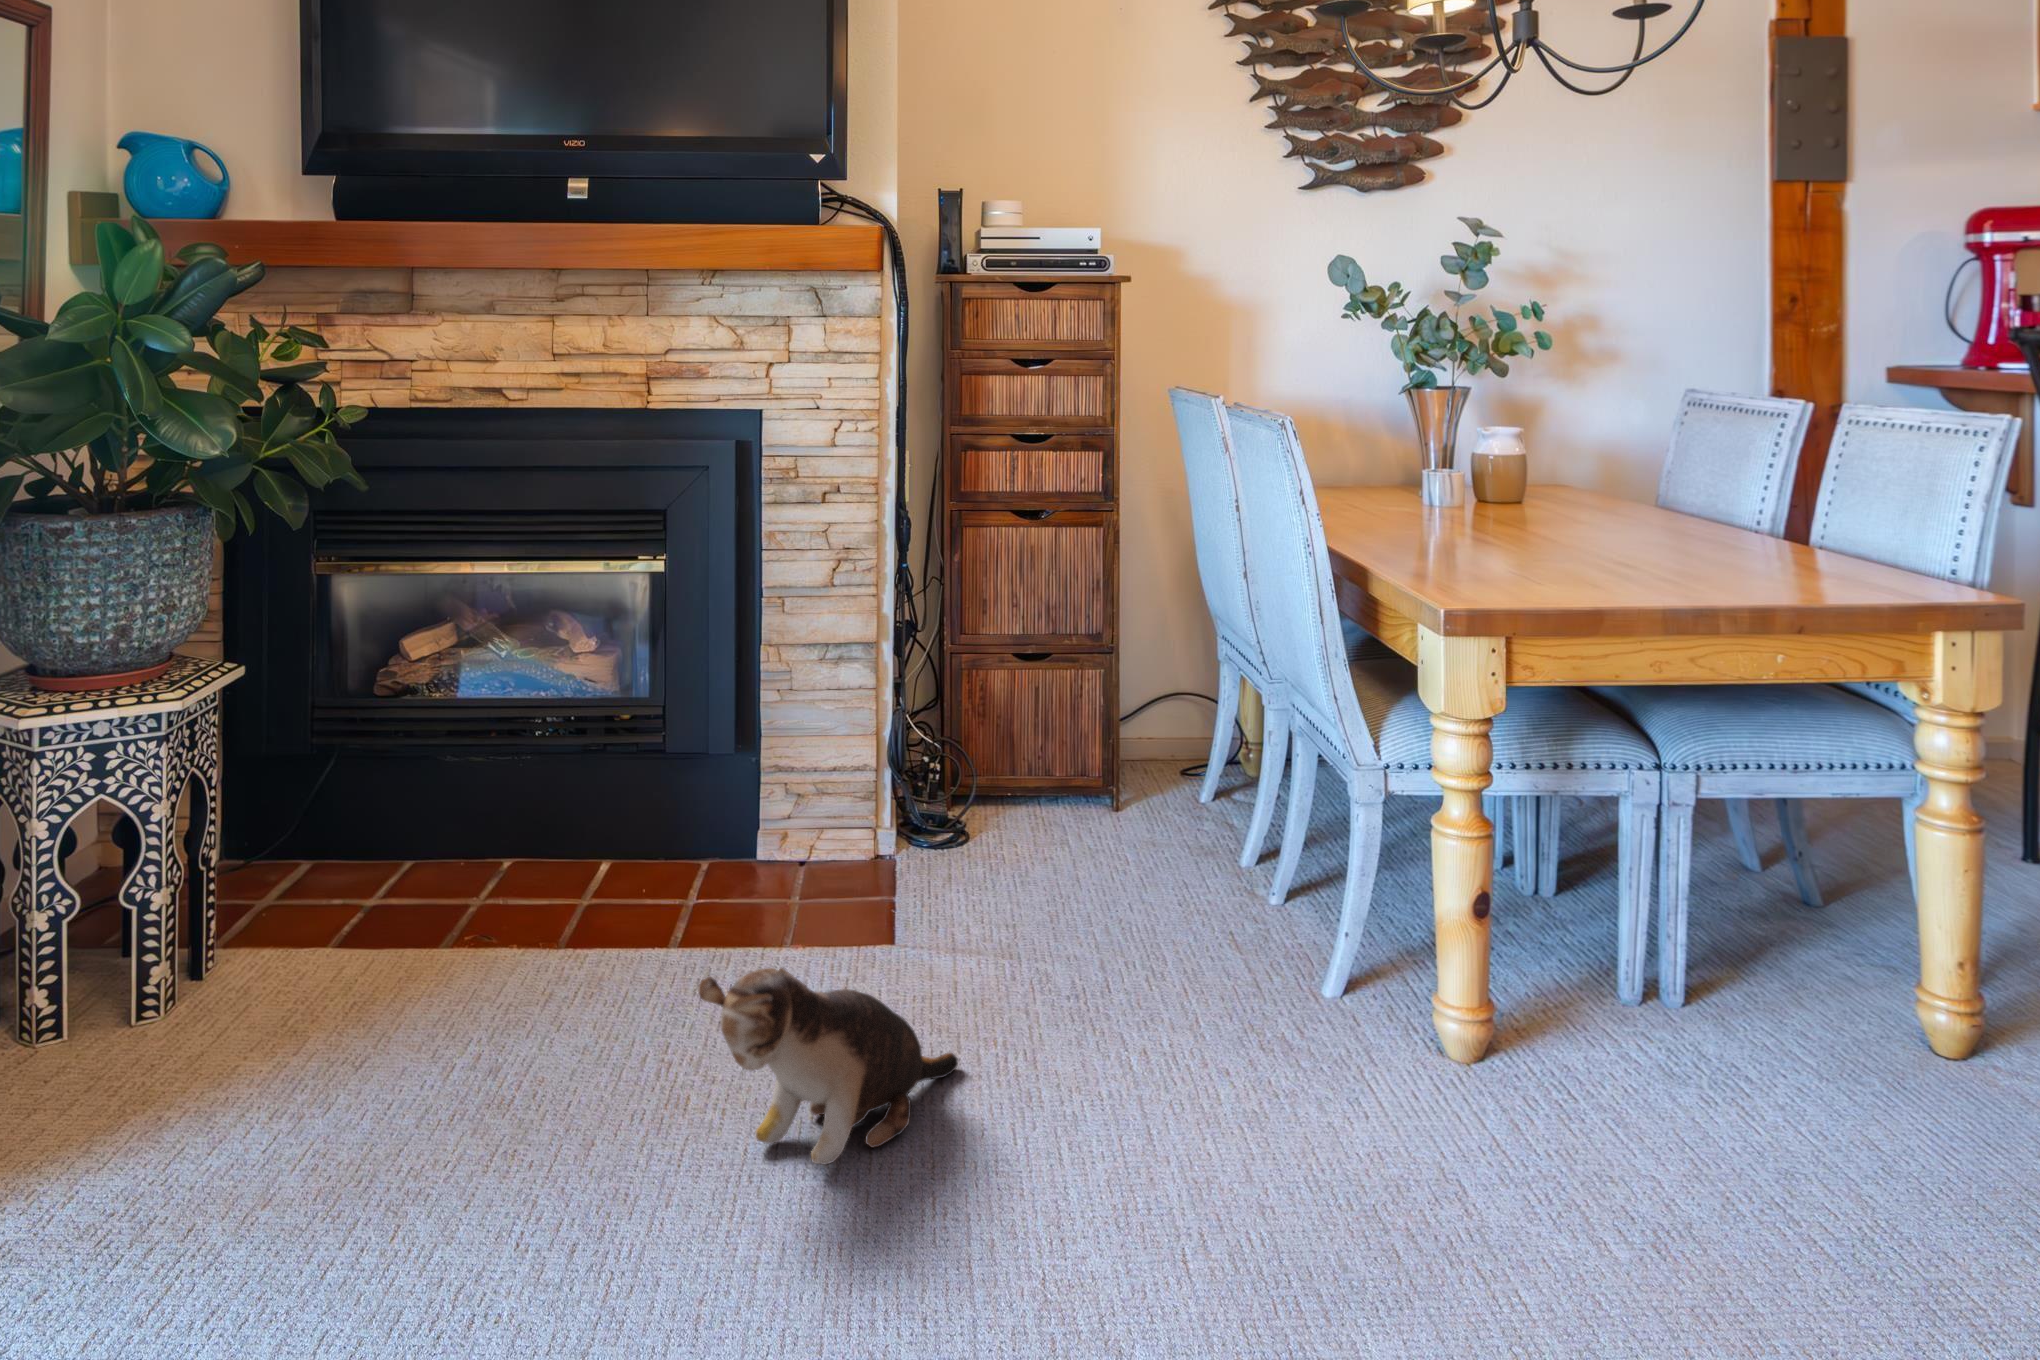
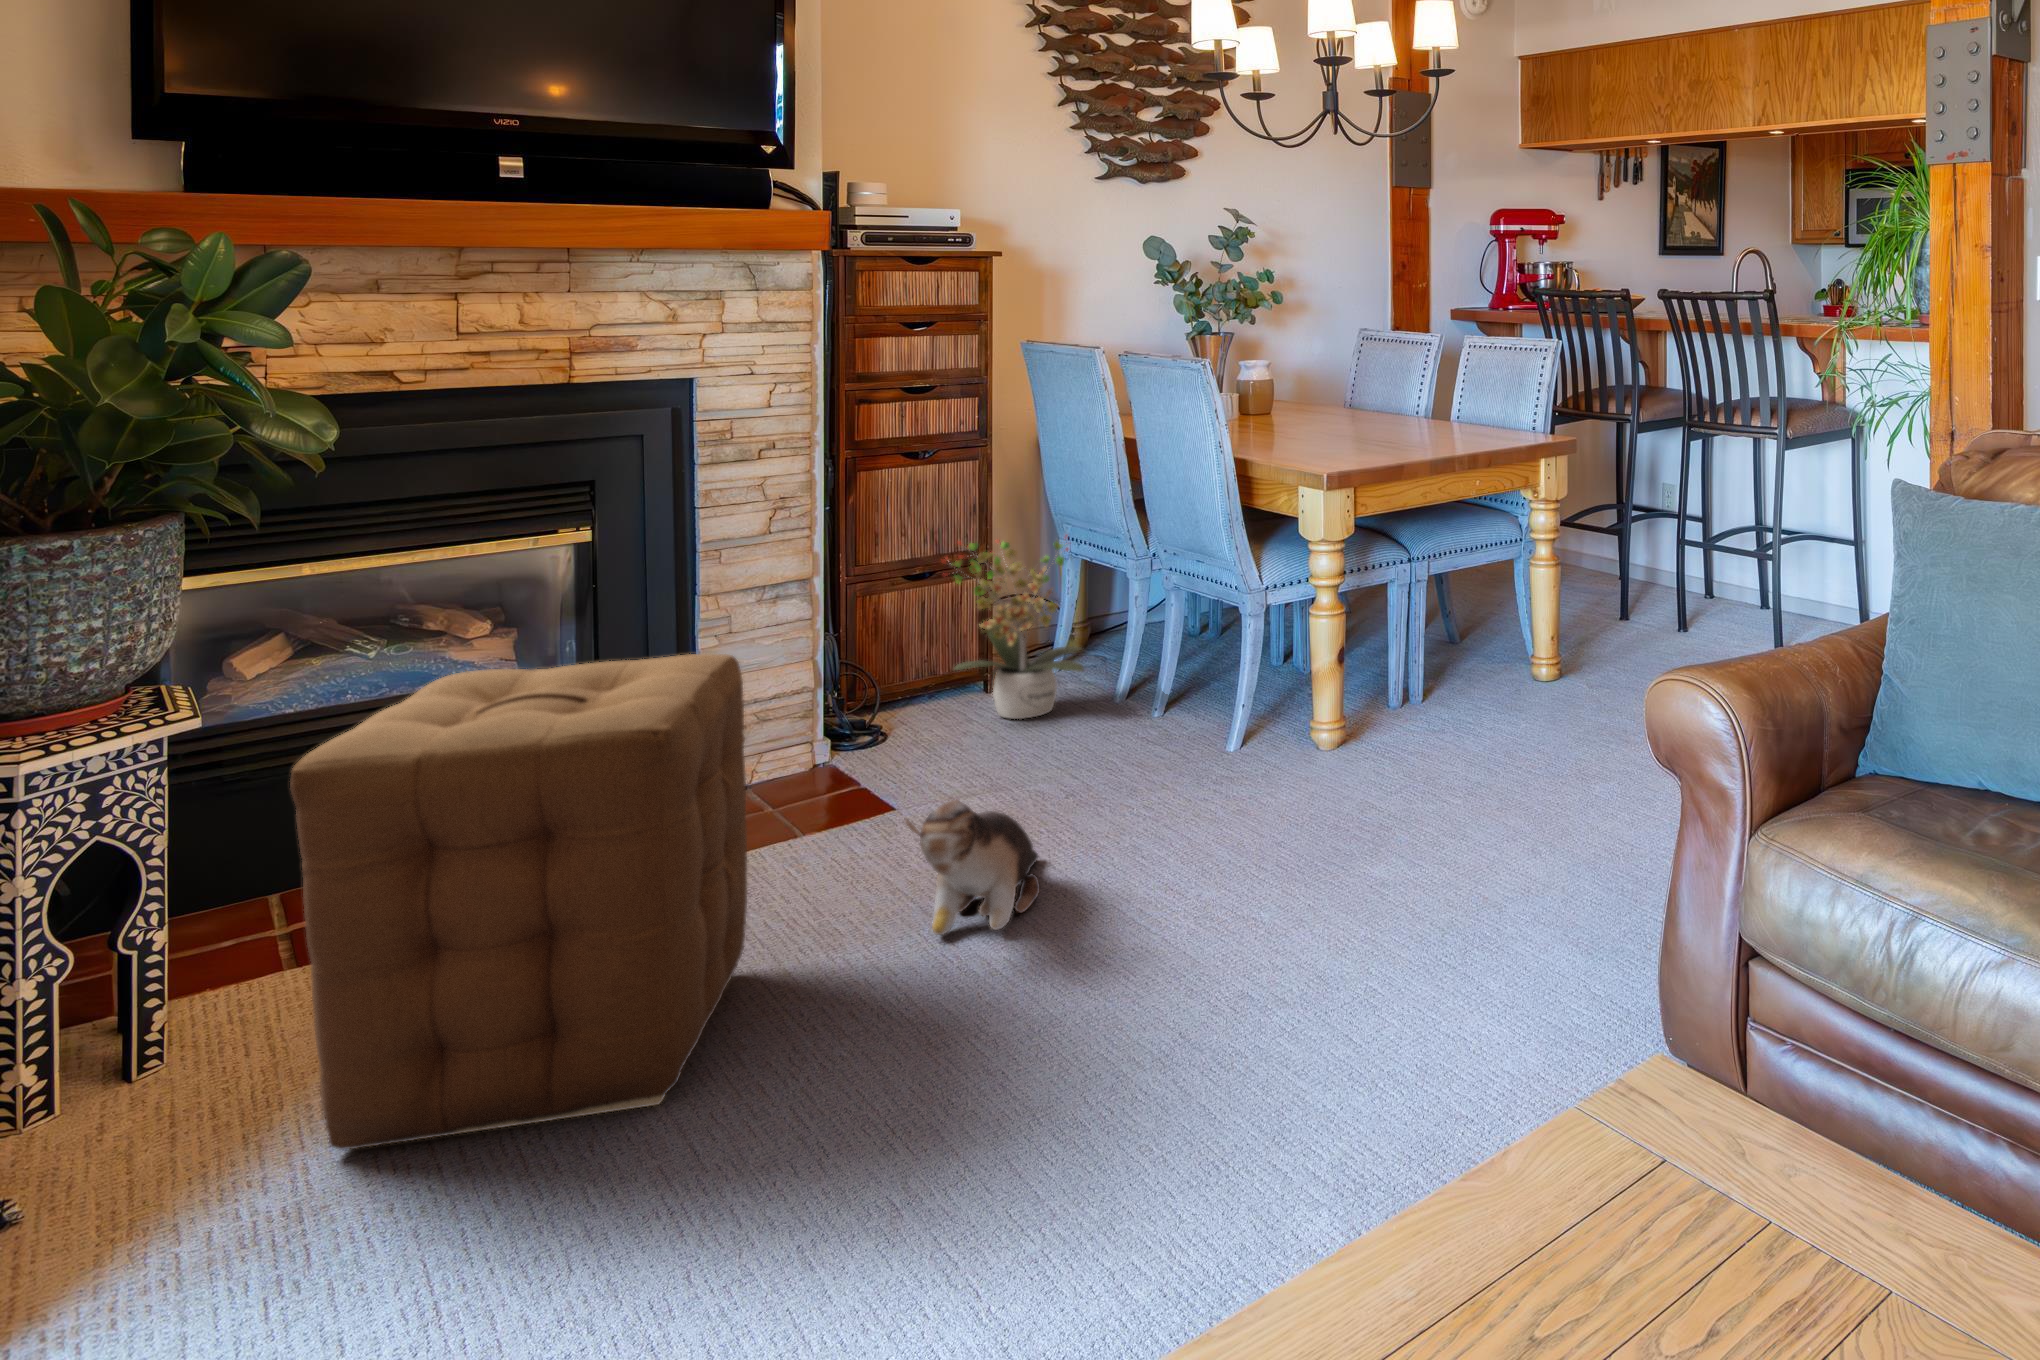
potted plant: none [1015,618,1202,856] -> present [942,541,1084,719]
ottoman: none [97,695,575,1263] -> present [290,654,747,1150]

